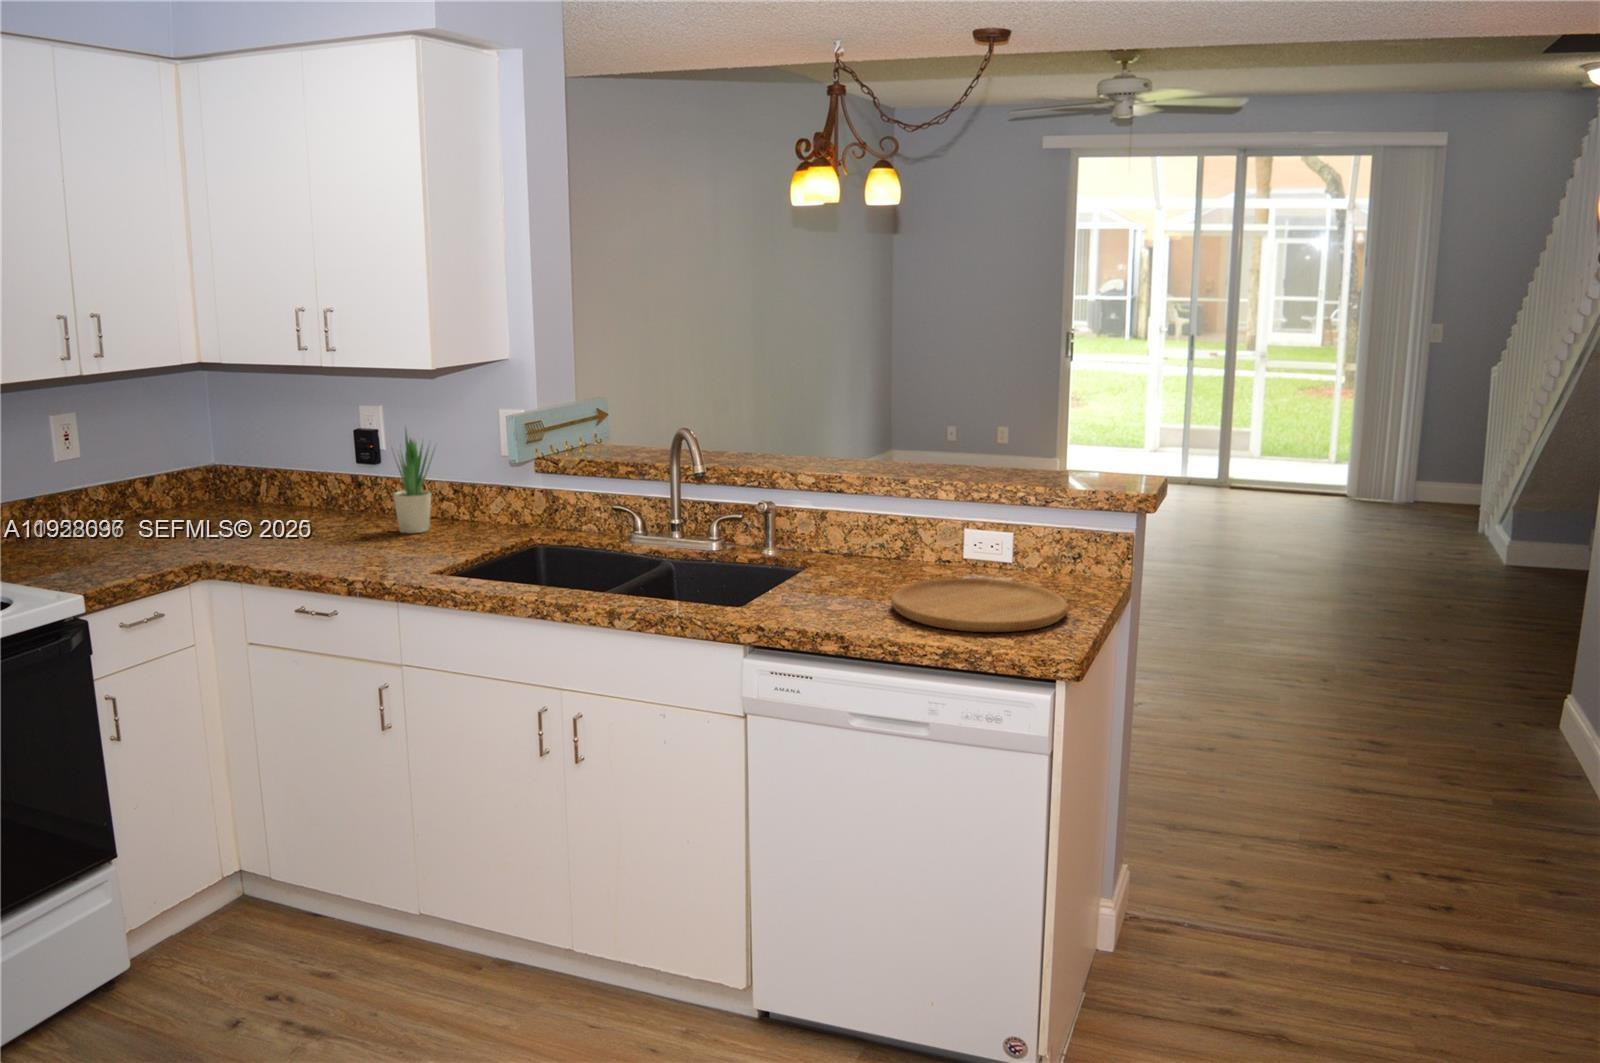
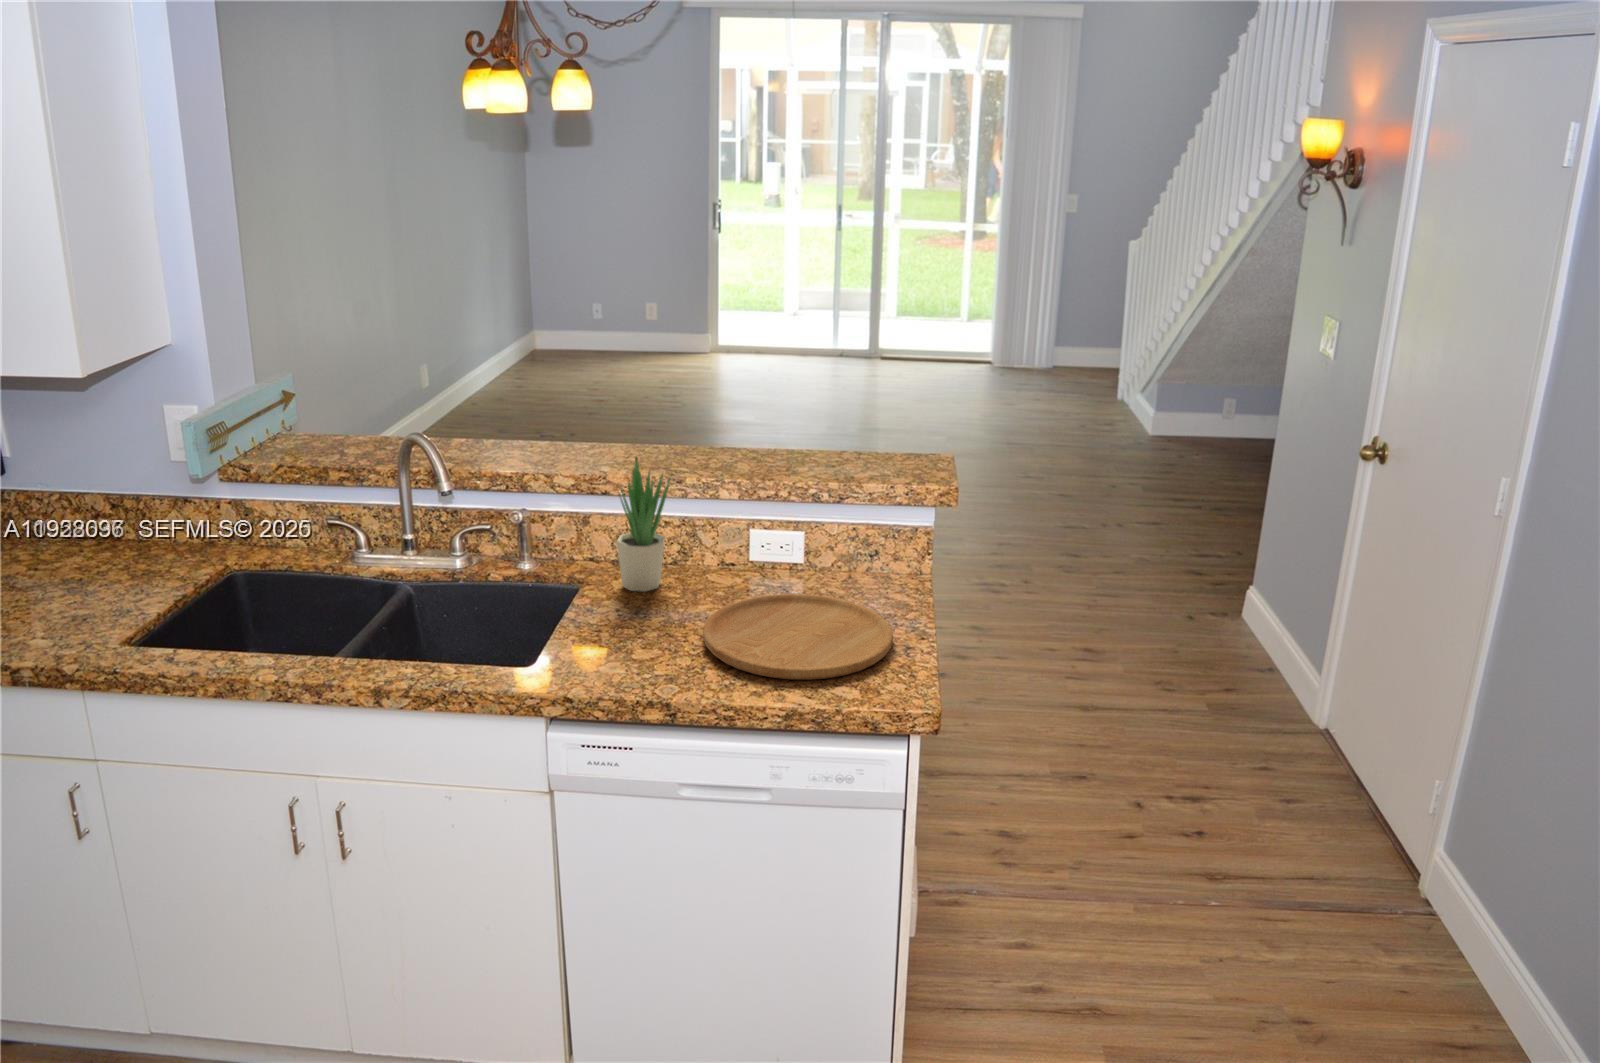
potted plant: present [393,430,433,533] -> present [616,457,672,592]

